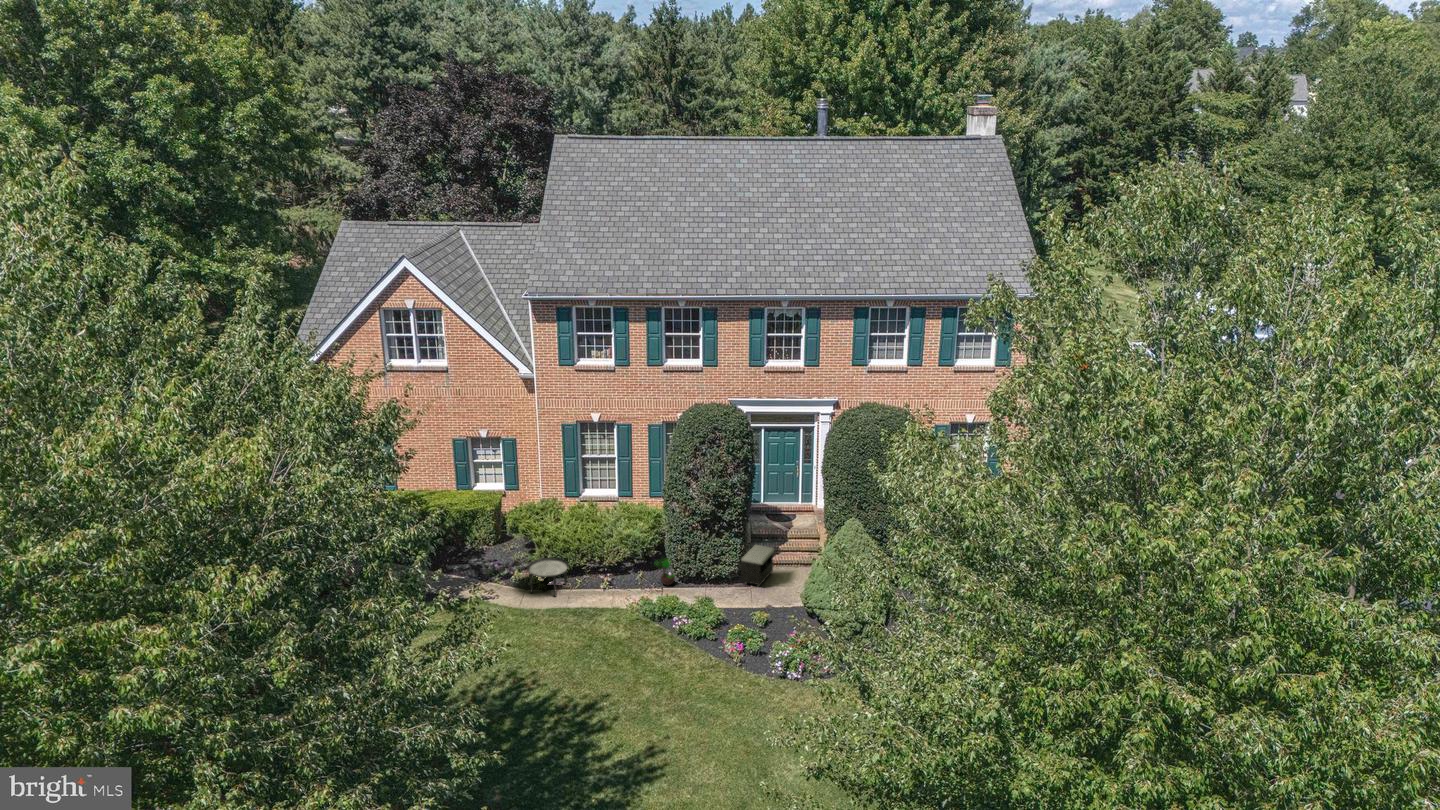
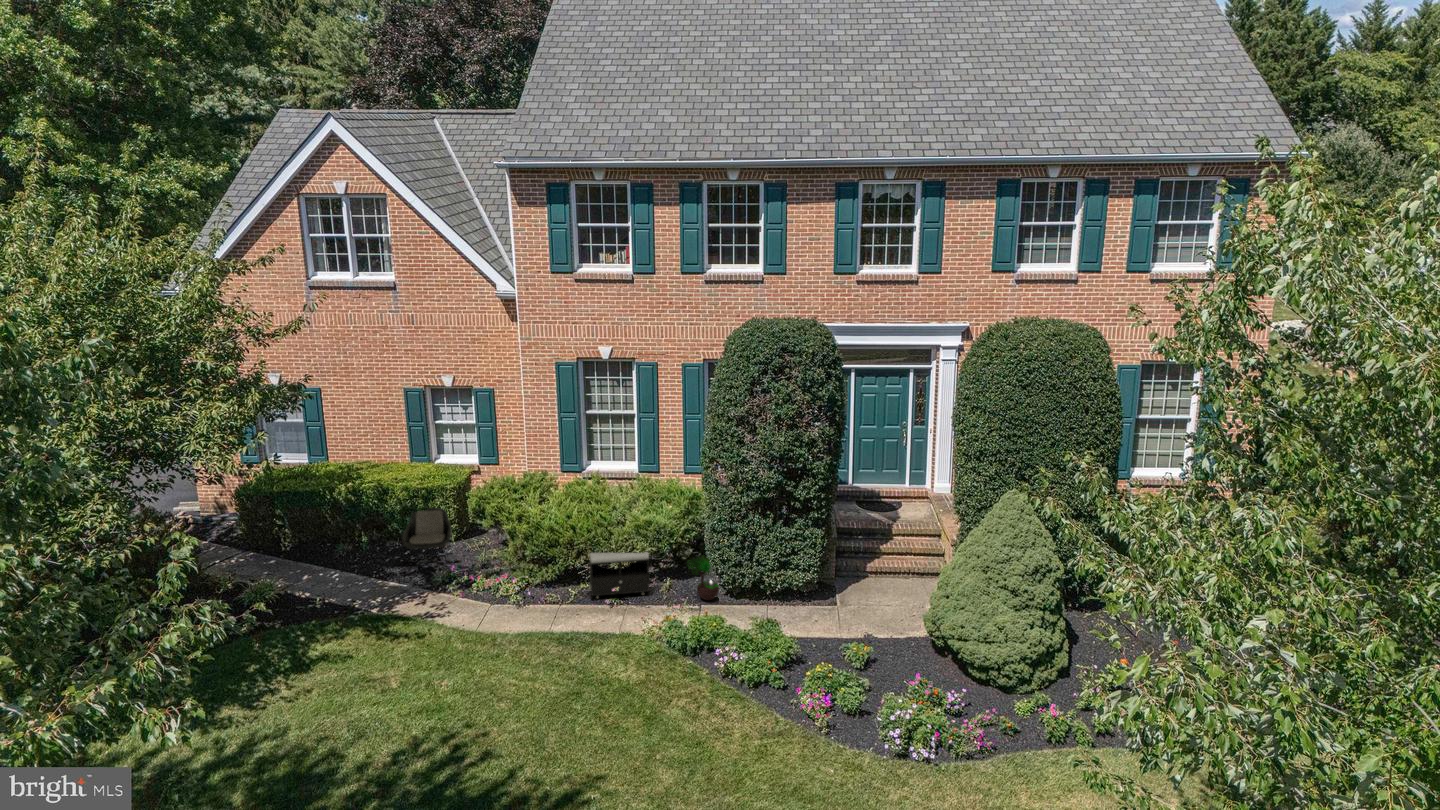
lounge chair: none [462,524,494,567] -> present [403,507,452,569]
storage bench: present [741,545,775,586] -> present [590,550,649,598]
round table: present [527,558,569,596] -> none [489,555,555,614]

